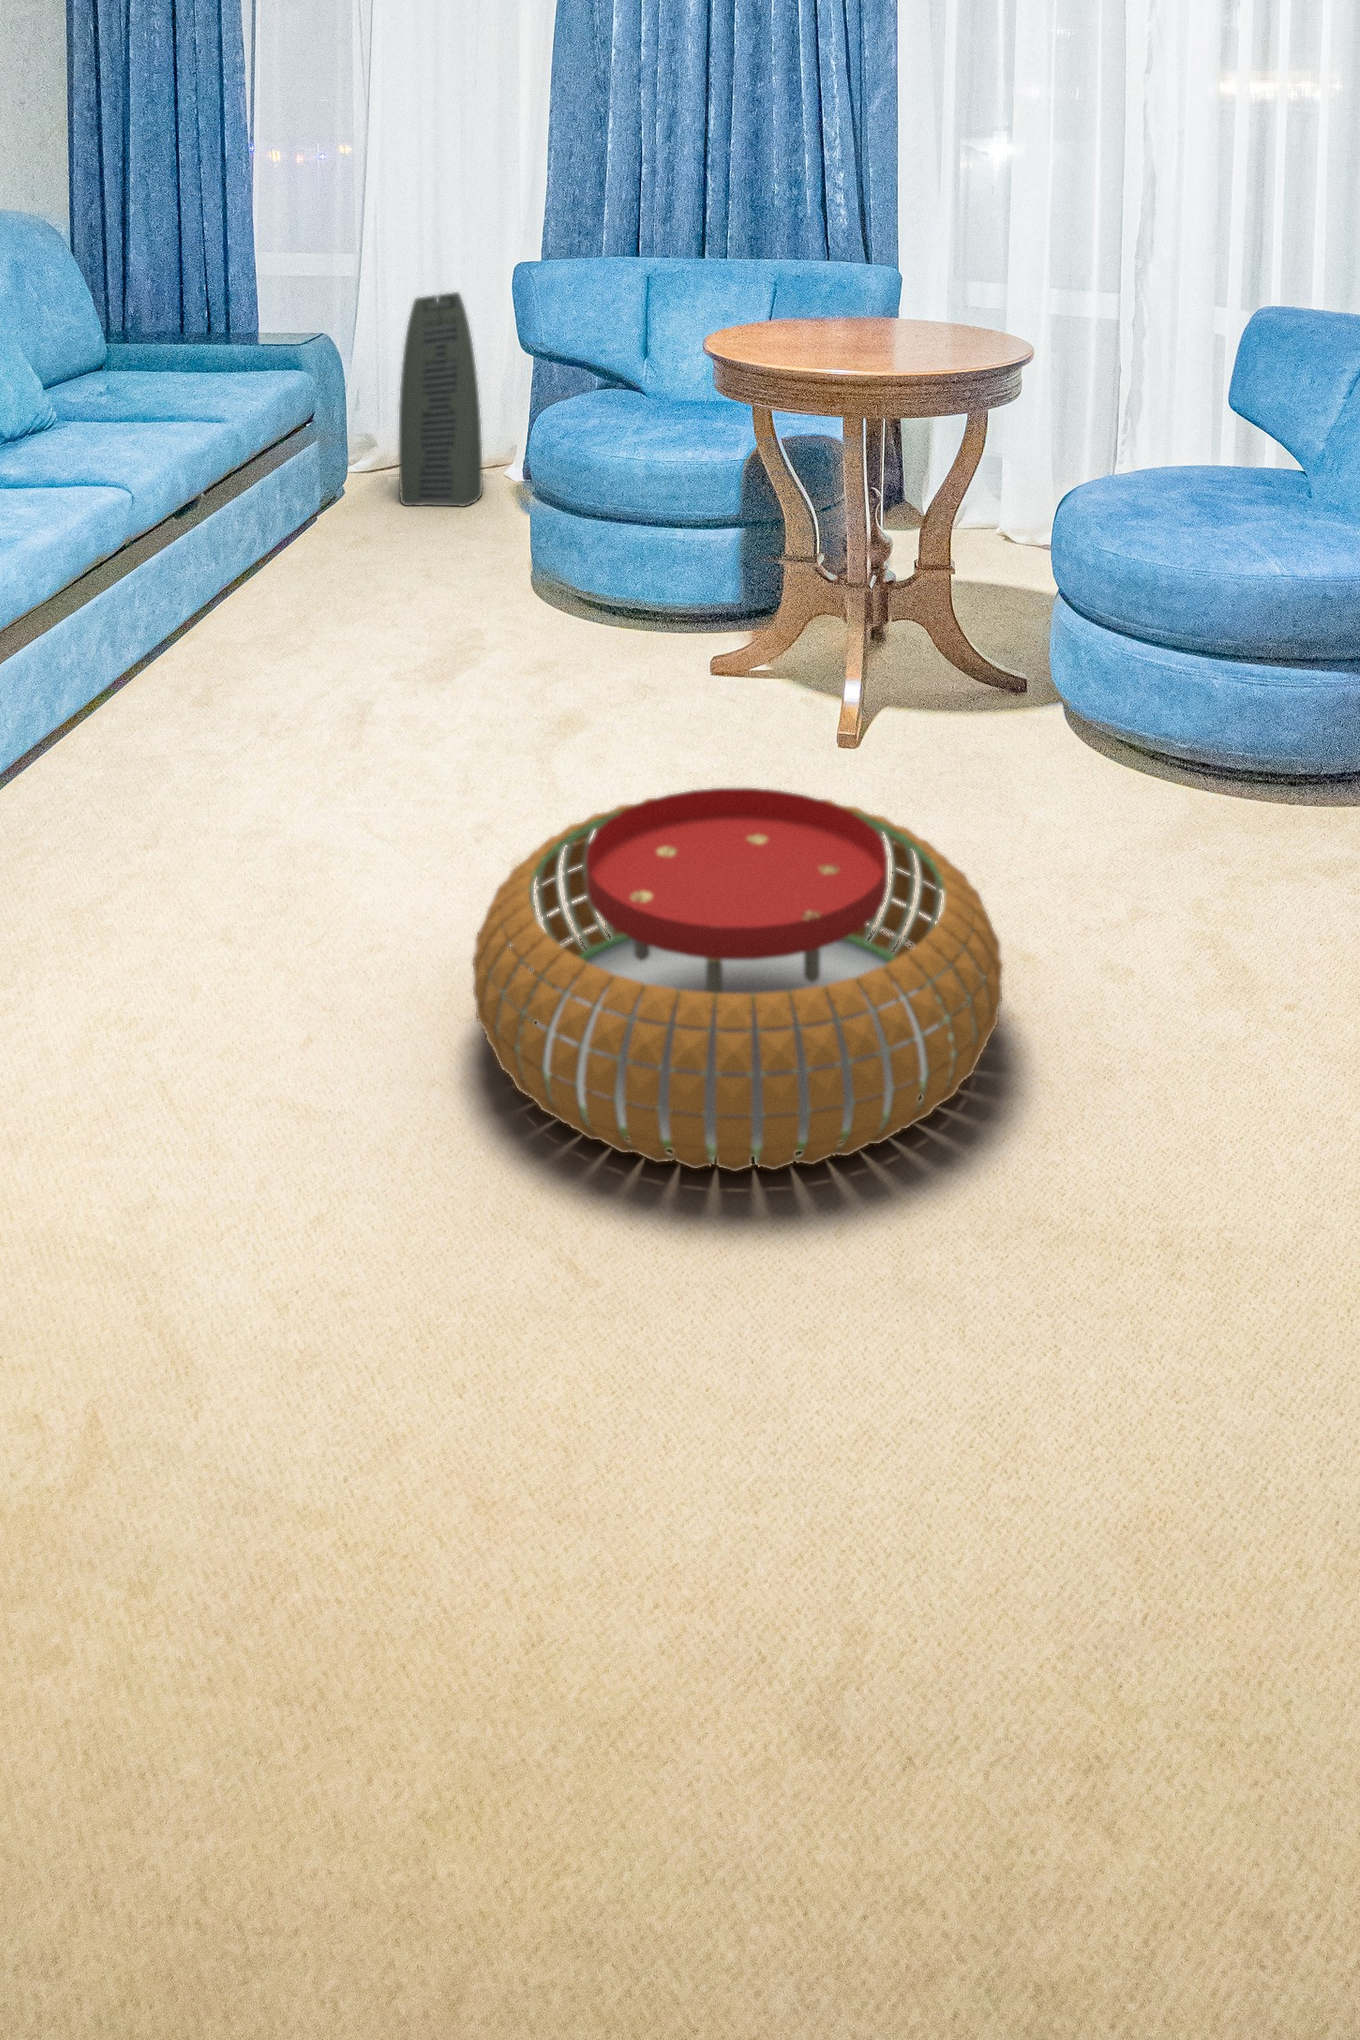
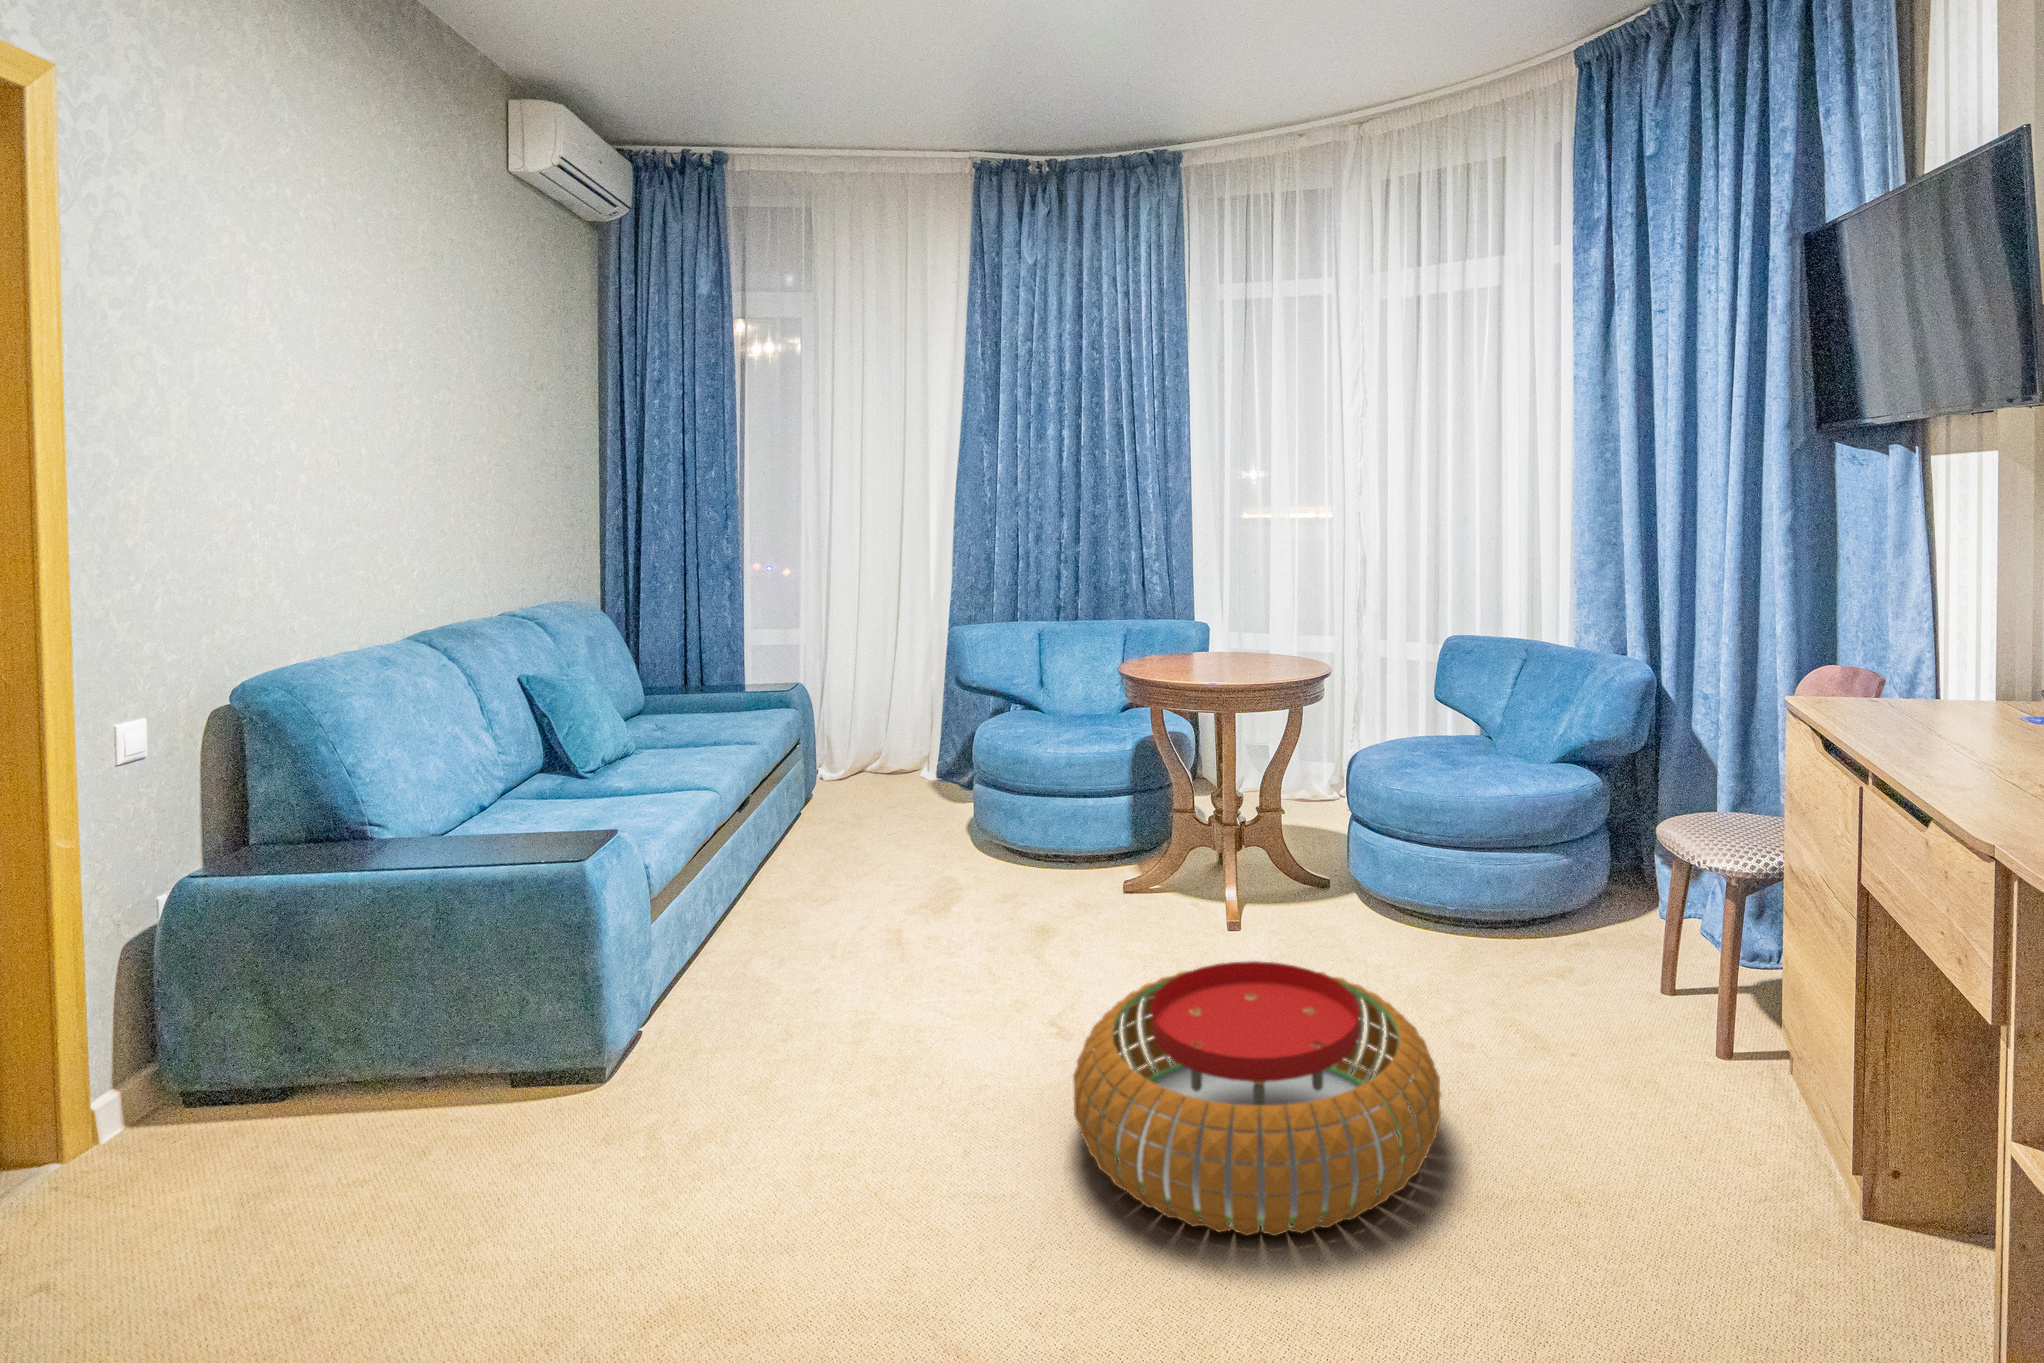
air purifier: present [399,292,482,506] -> none [848,647,907,799]

